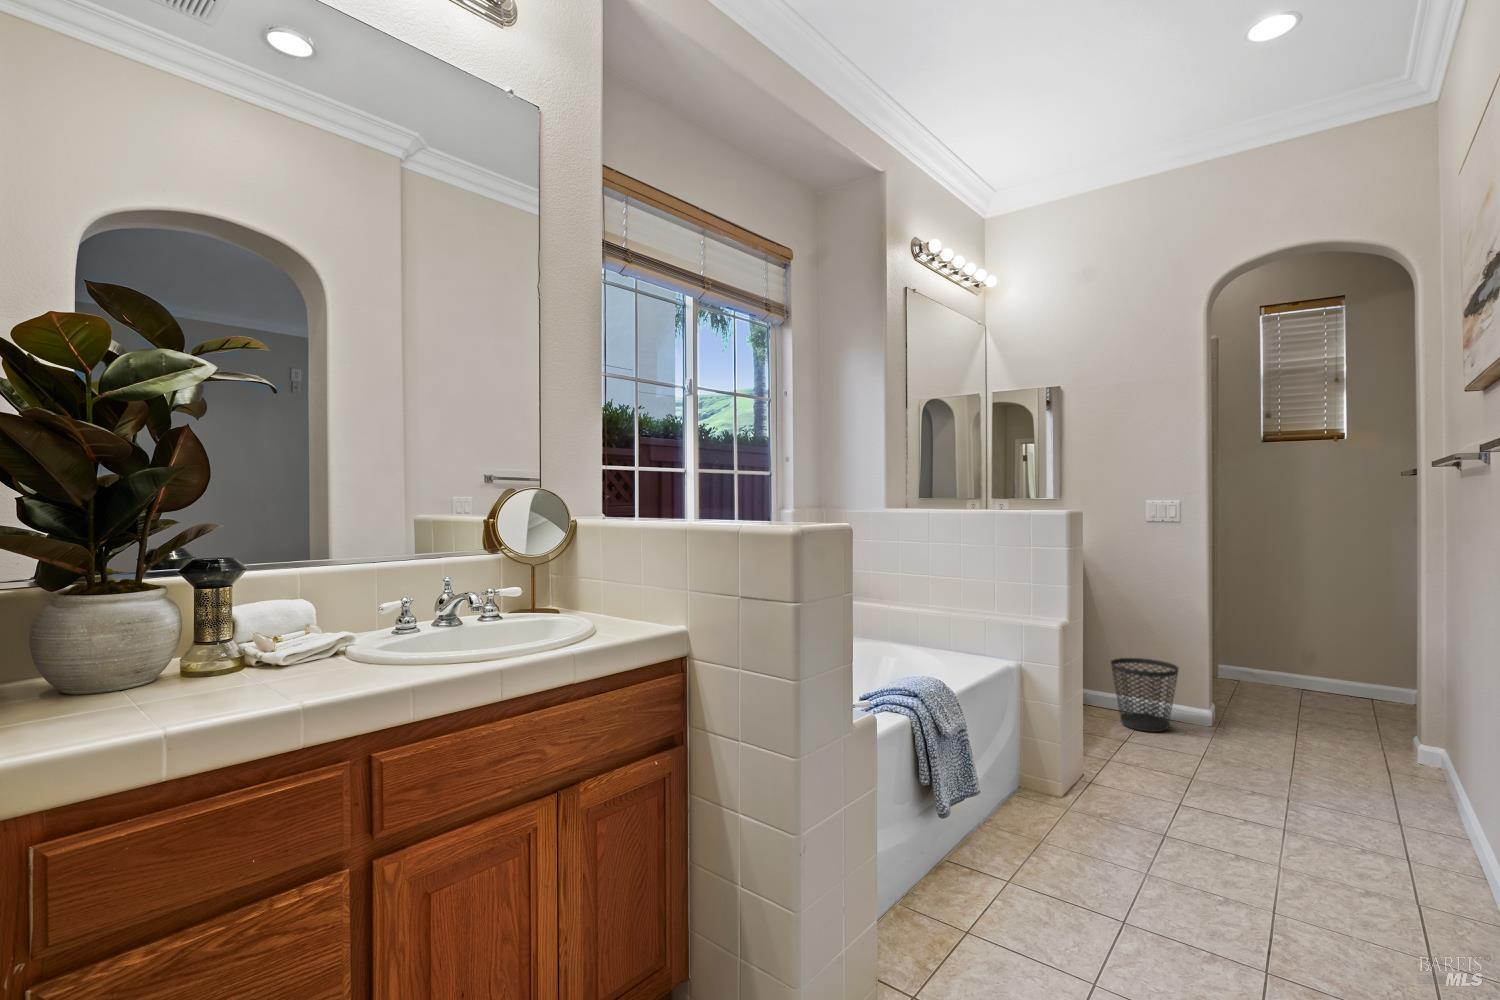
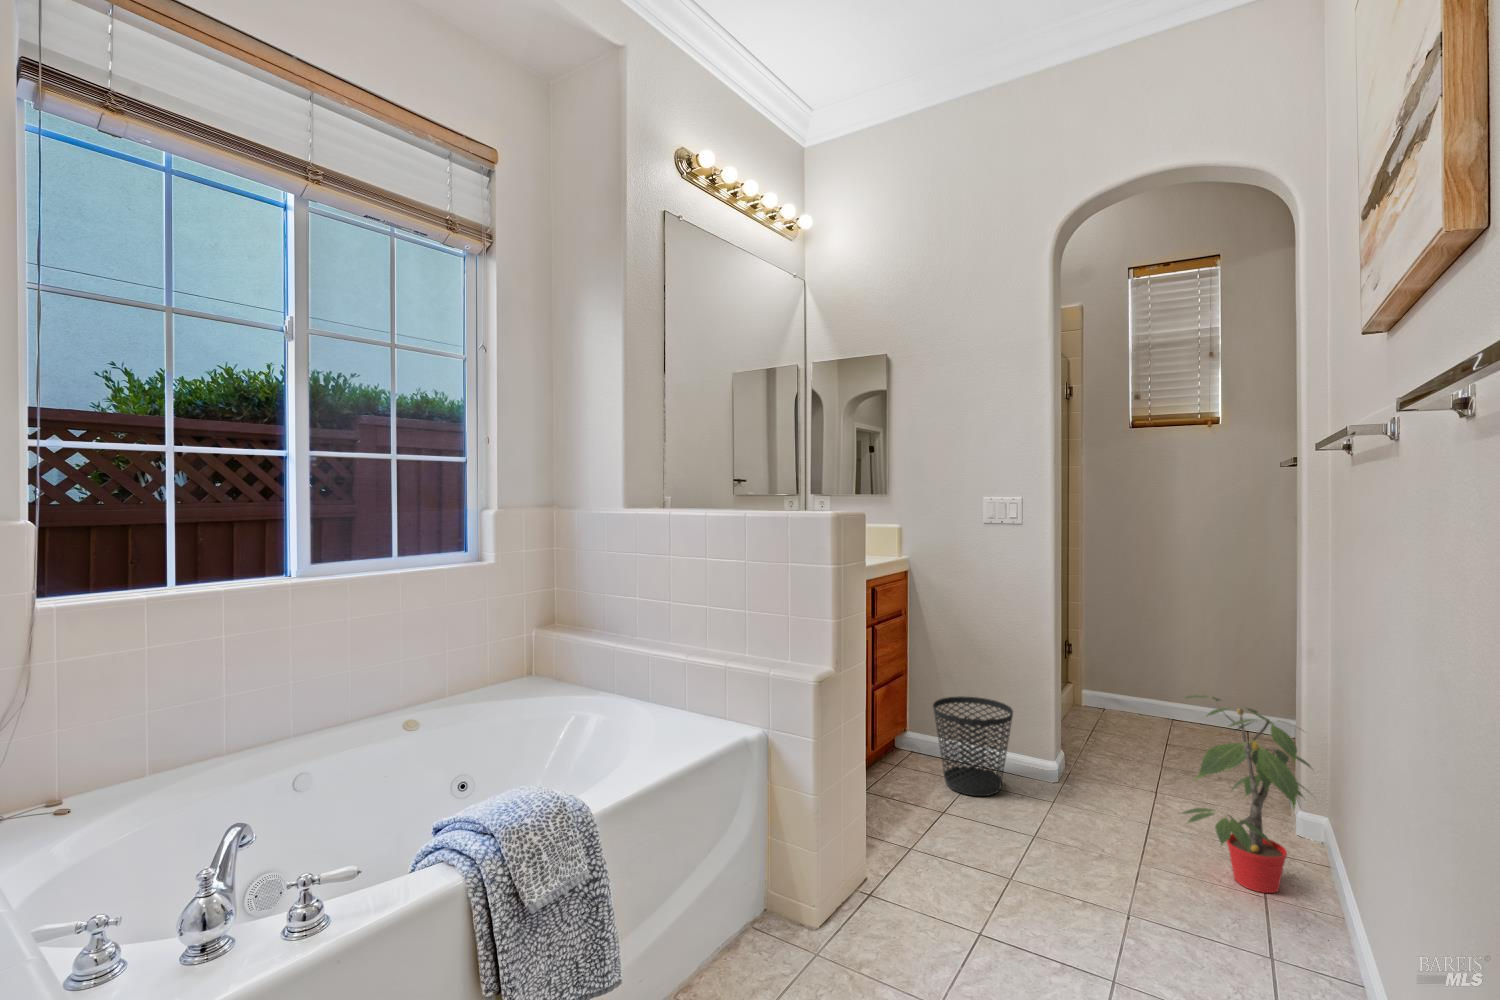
potted plant: none [1322,650,1437,790] -> present [1182,695,1311,893]

